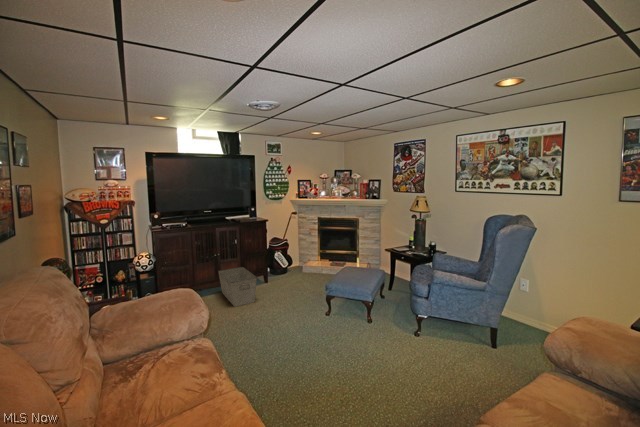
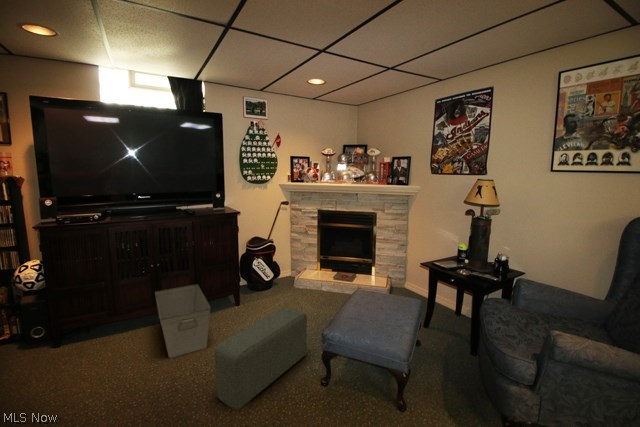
pouf: none [268,276,316,324] -> present [215,308,307,409]

